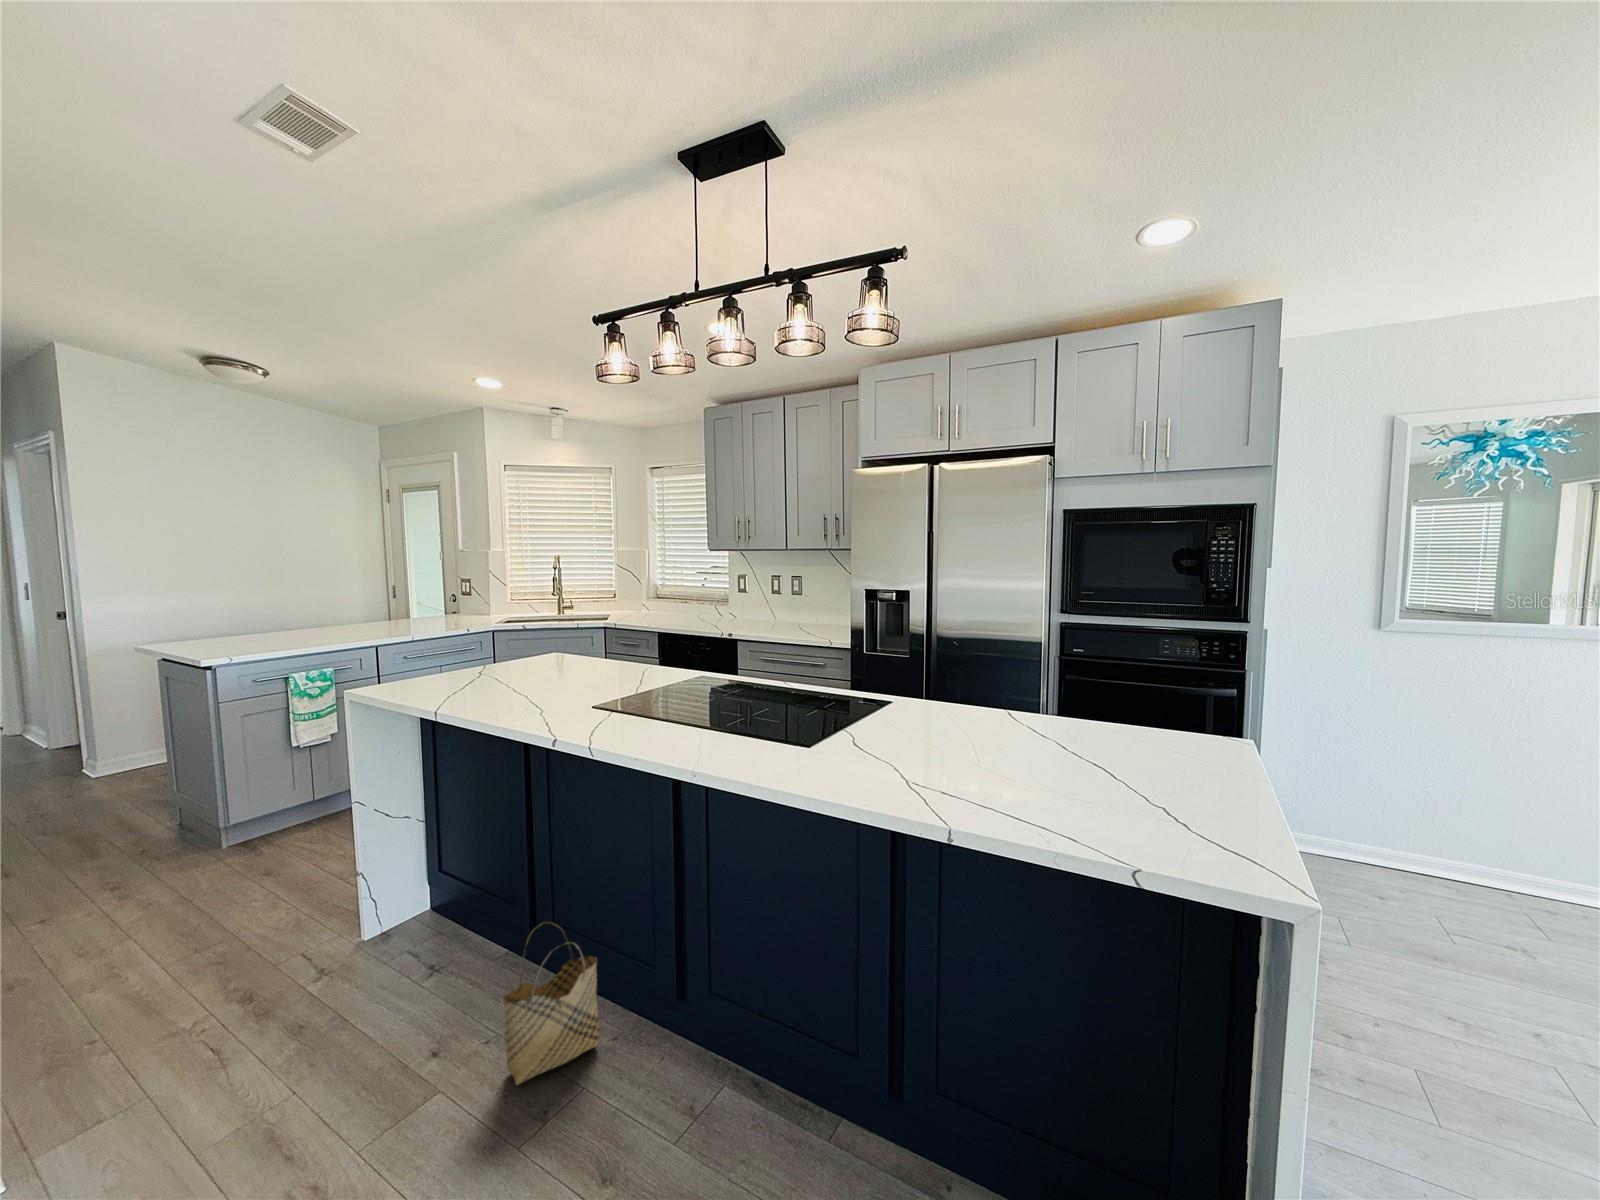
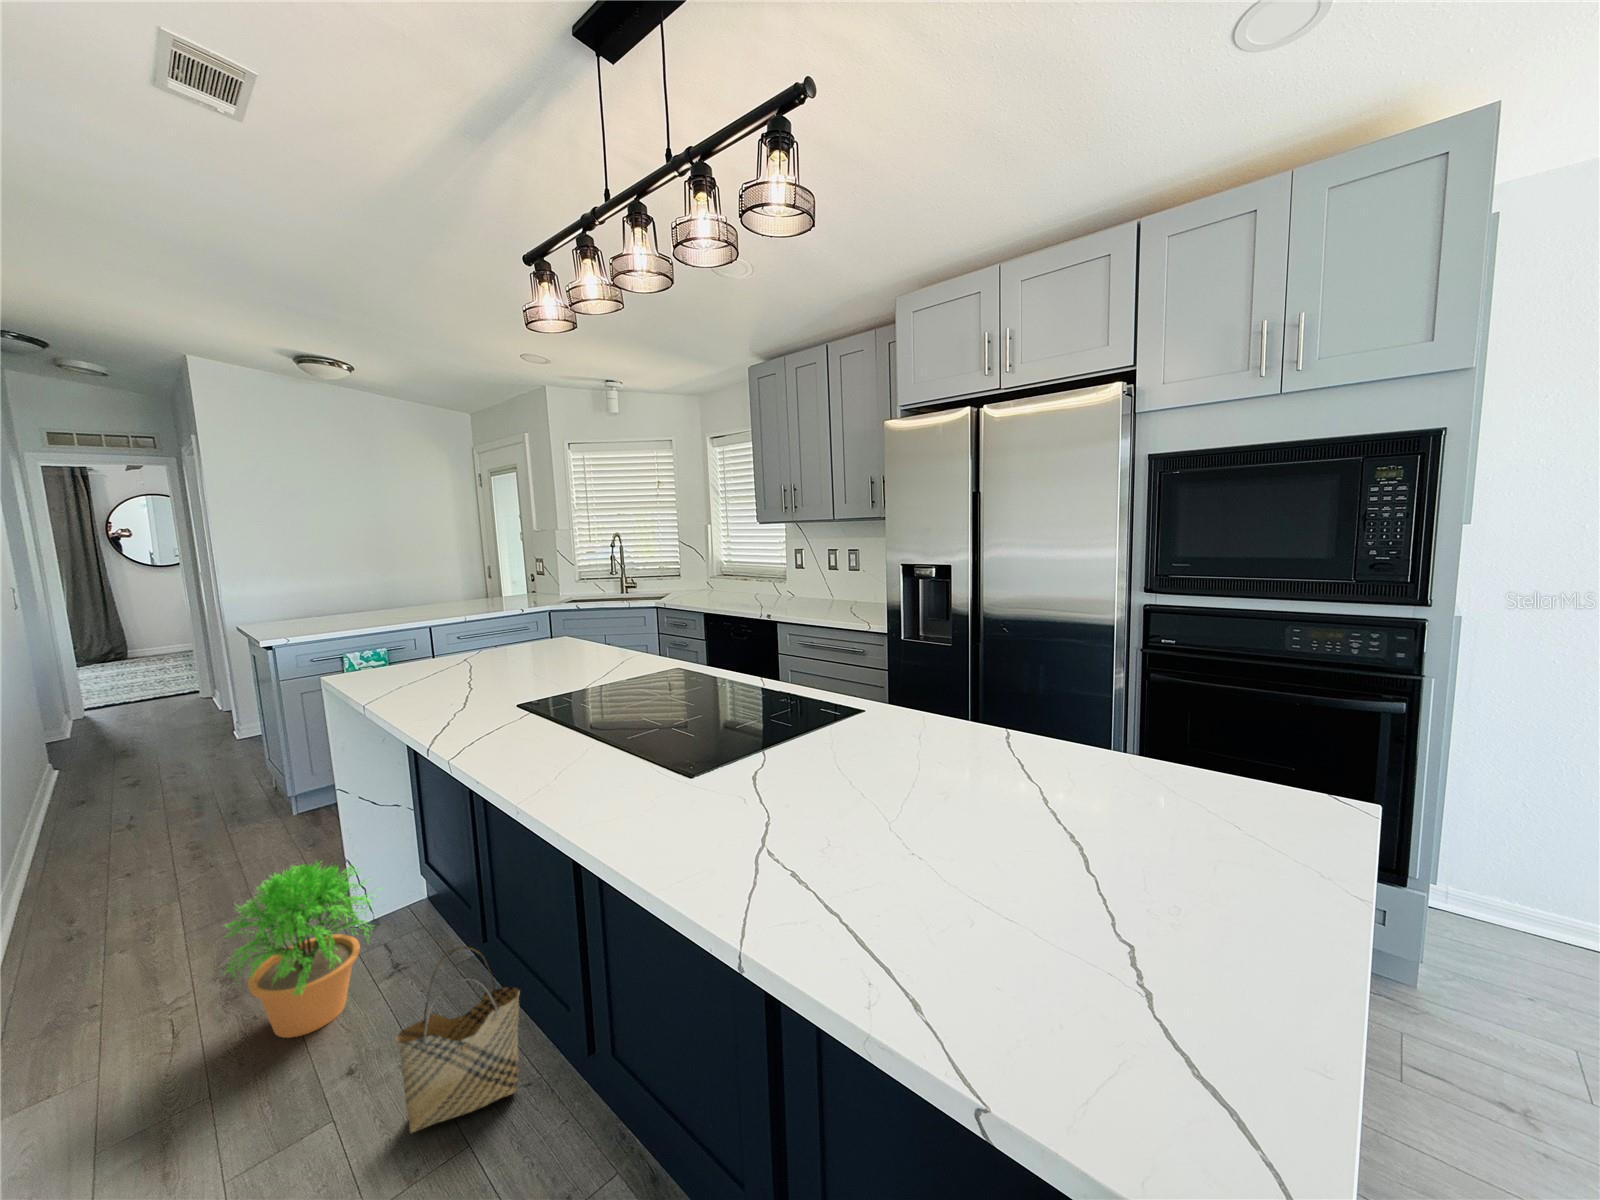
potted plant: none [282,865,426,1037] -> present [226,860,374,1038]

